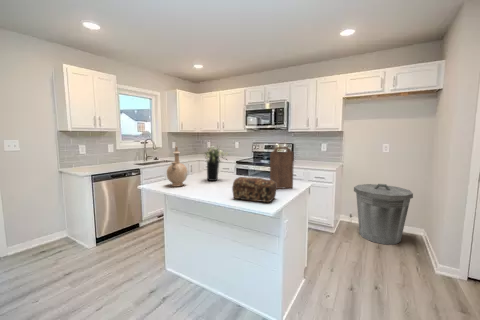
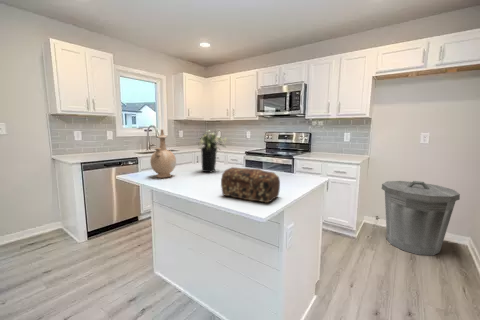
cutting board: present [270,147,294,189] -> none [275,130,307,184]

